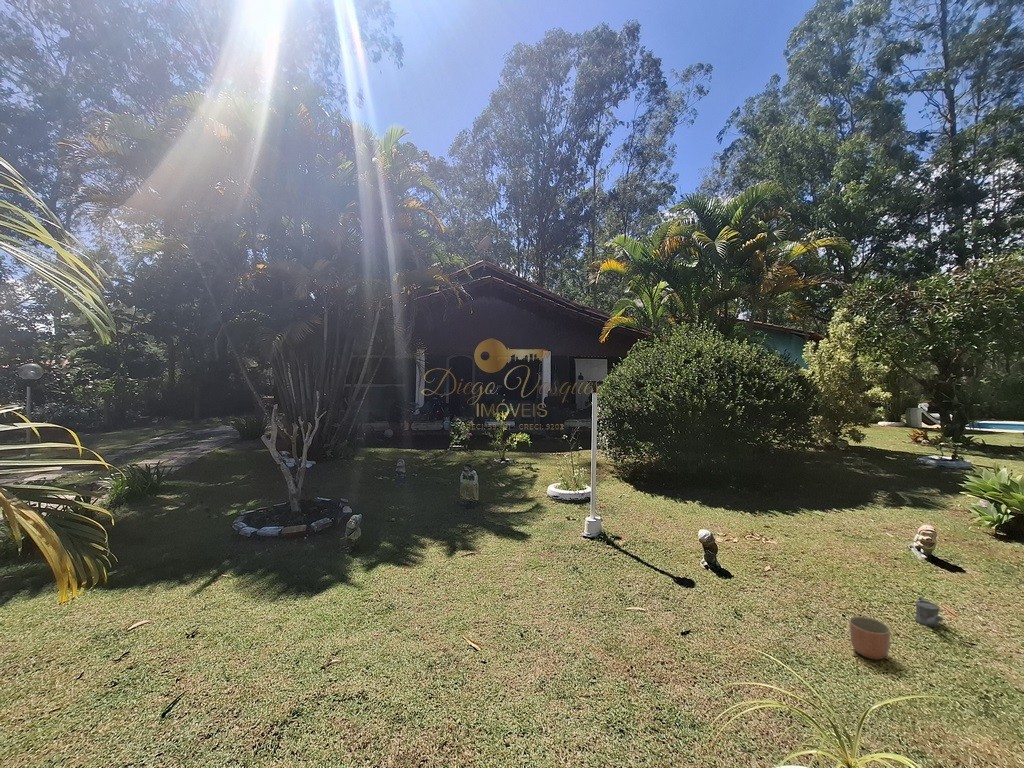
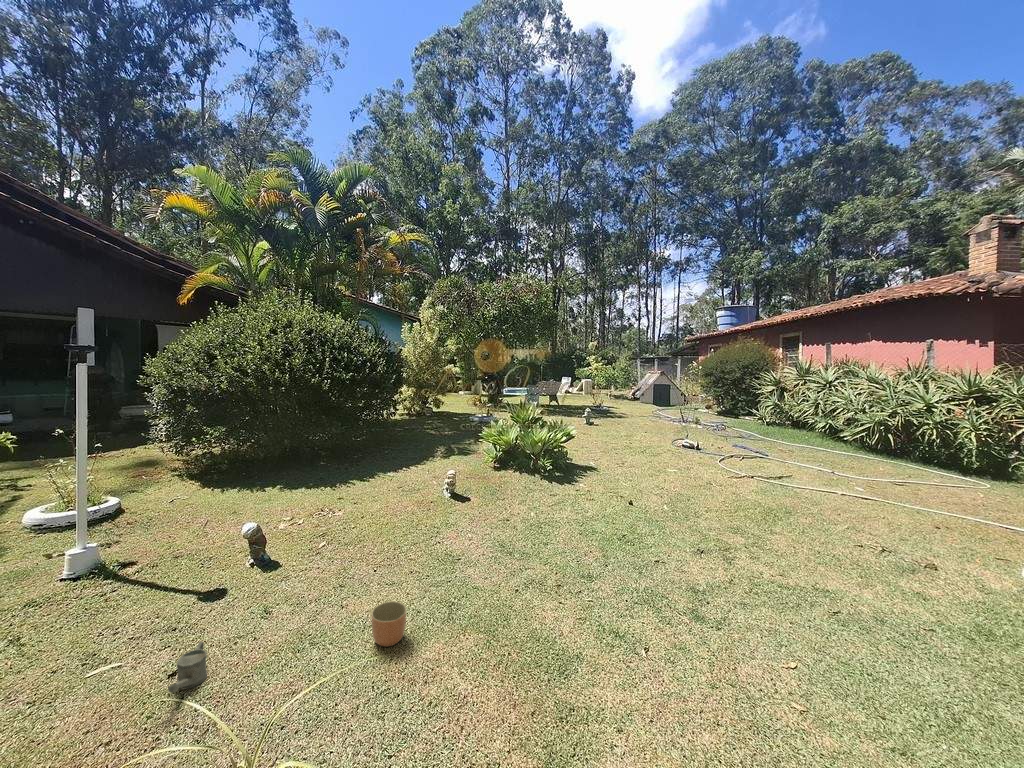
watering can: present [916,597,943,627] -> present [168,642,207,692]

